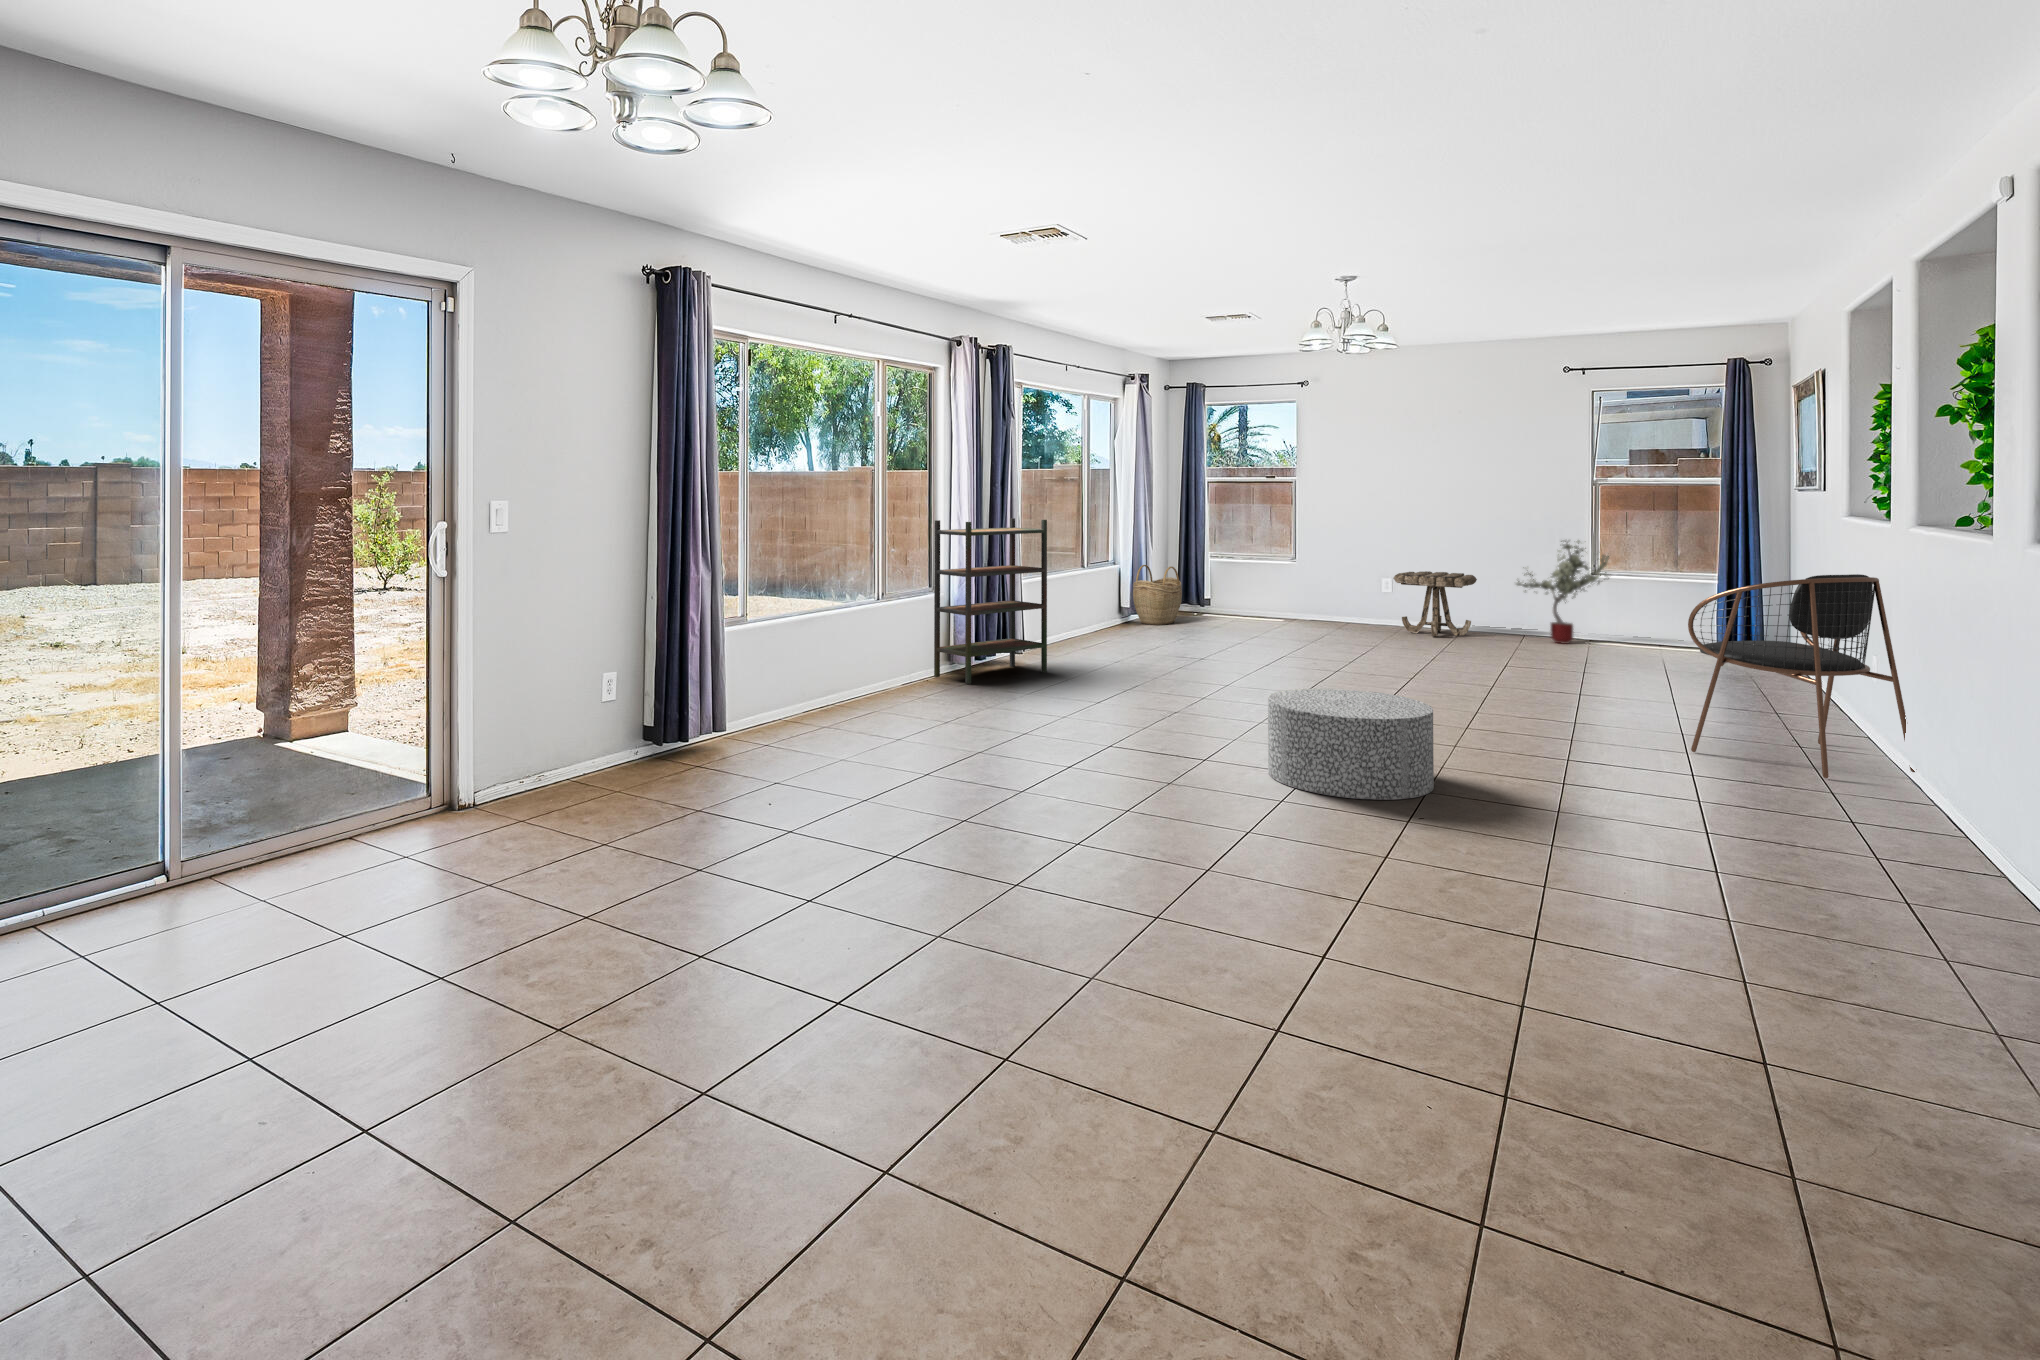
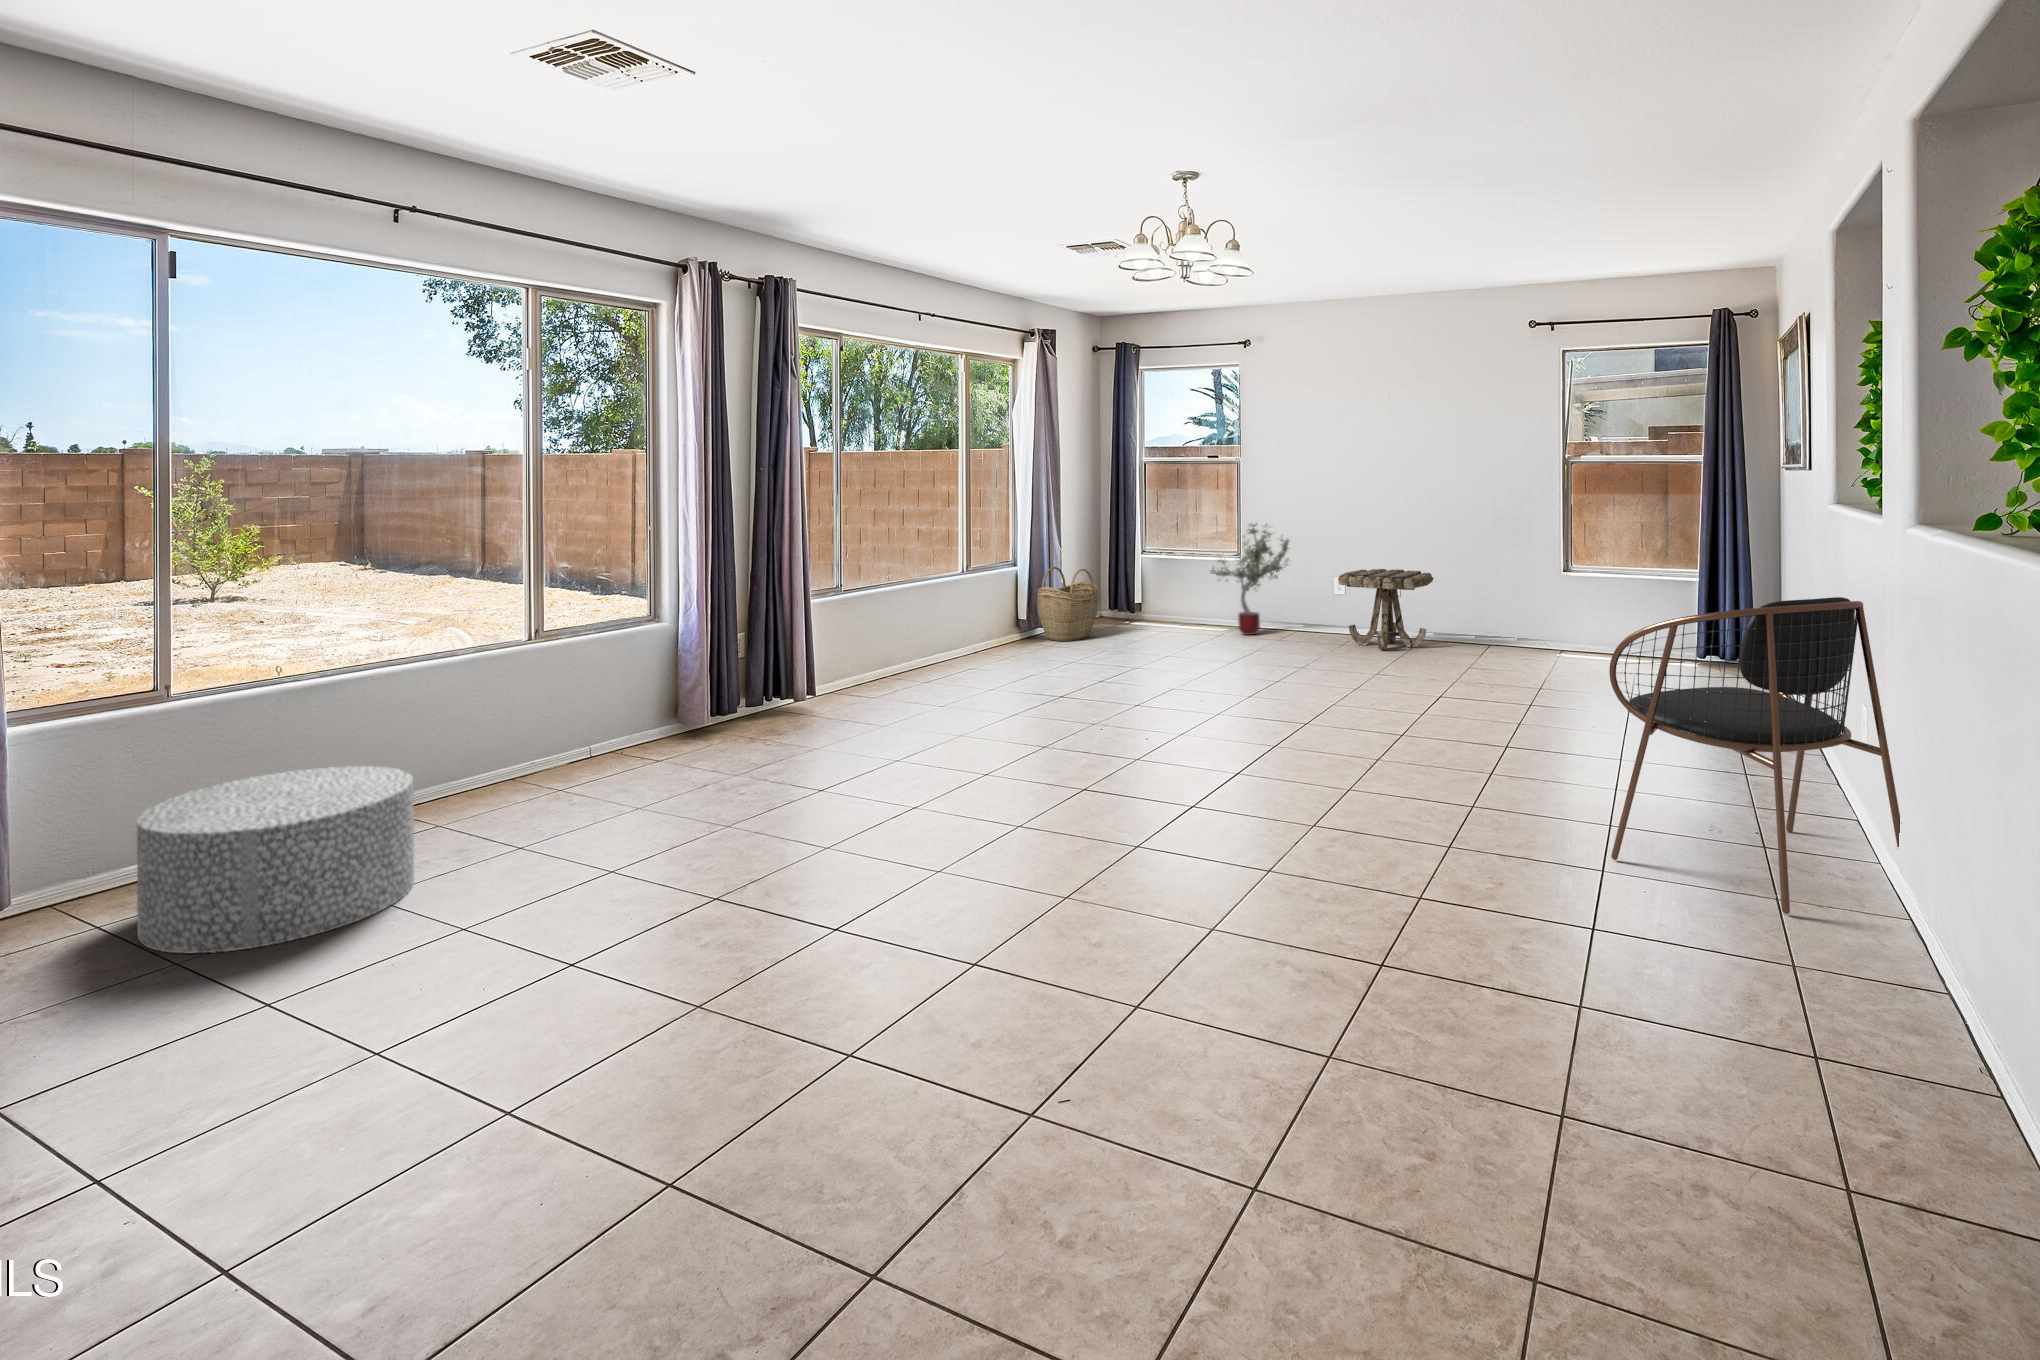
bookshelf: present [934,518,1047,684] -> none [657,519,833,758]
potted tree: present [1516,540,1609,644] -> present [1210,524,1289,635]
ottoman: present [1268,689,1434,800] -> present [137,766,414,953]

